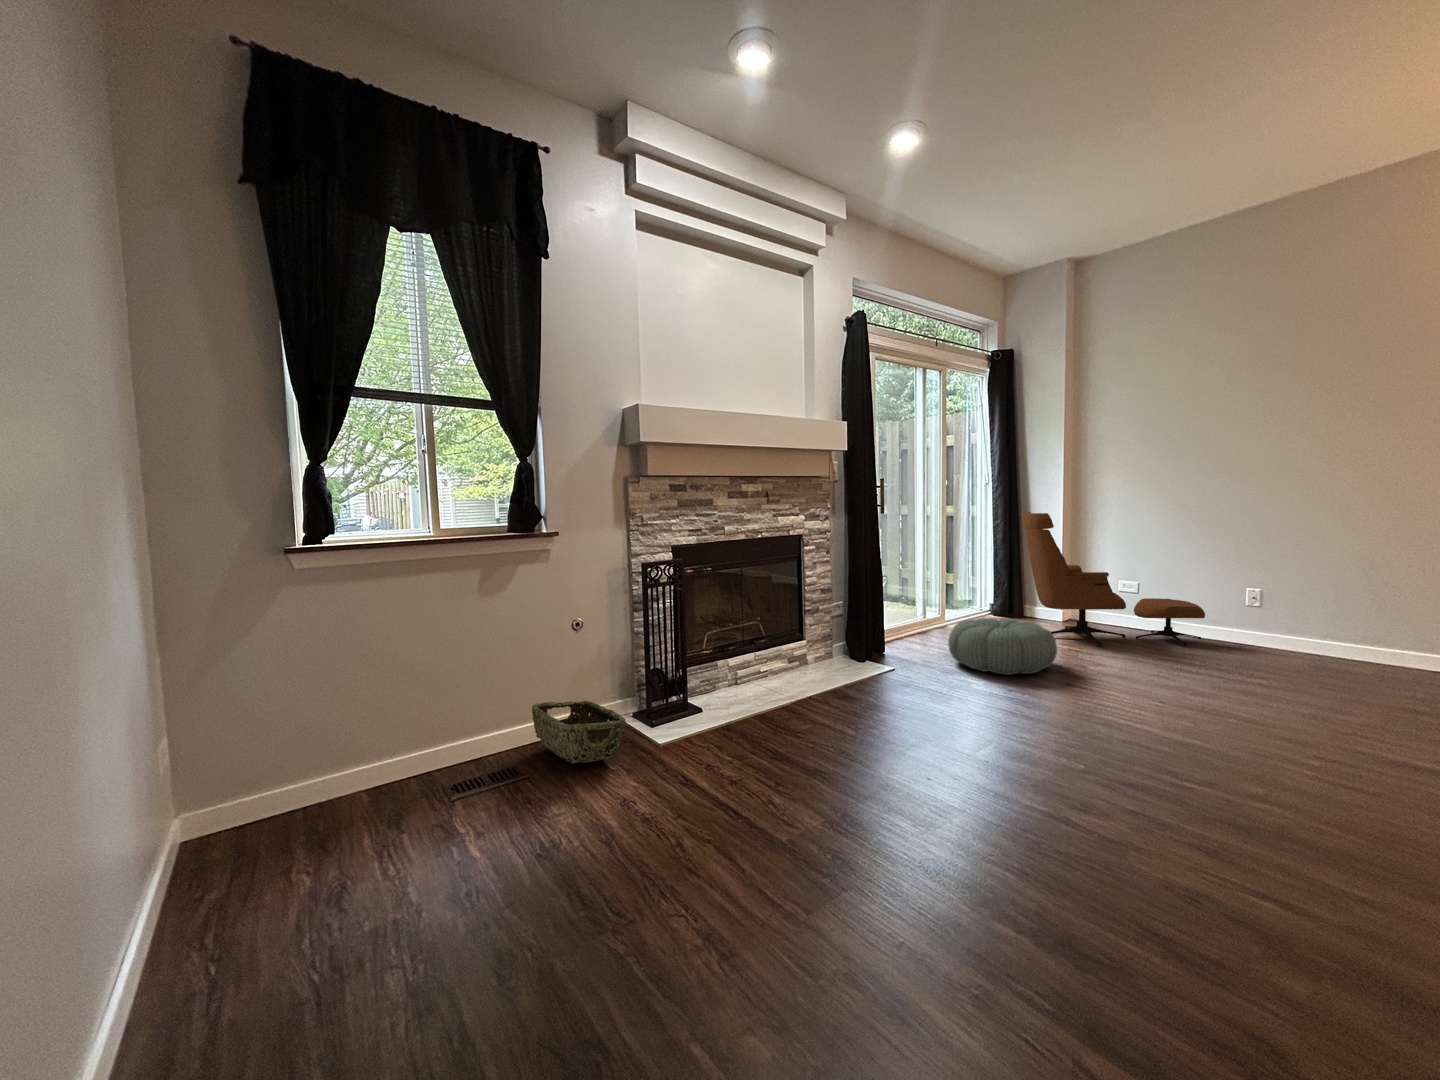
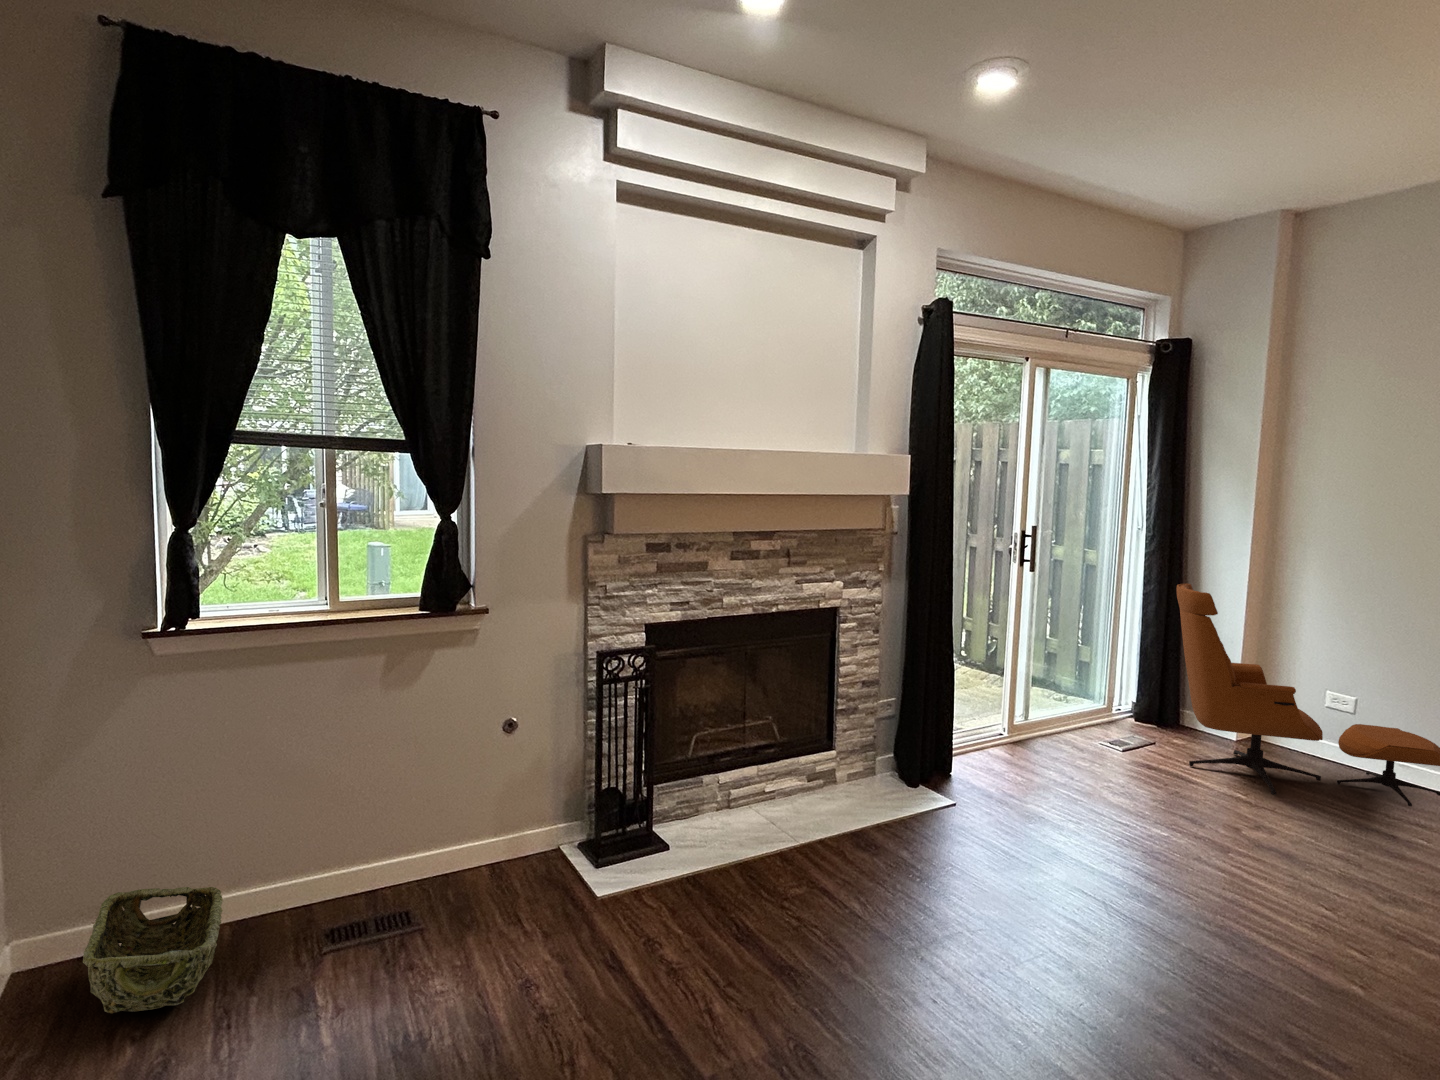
pouf: present [948,618,1057,675] -> none [1037,739,1193,834]
woven basket: present [532,701,626,764] -> present [83,887,223,1013]

